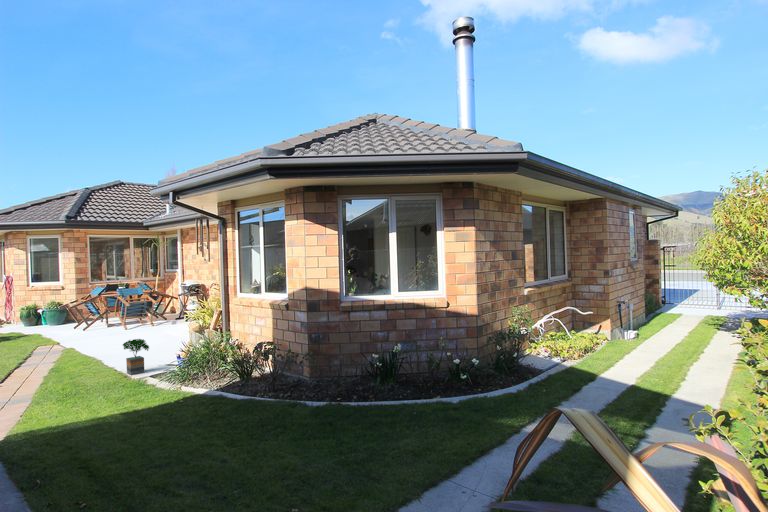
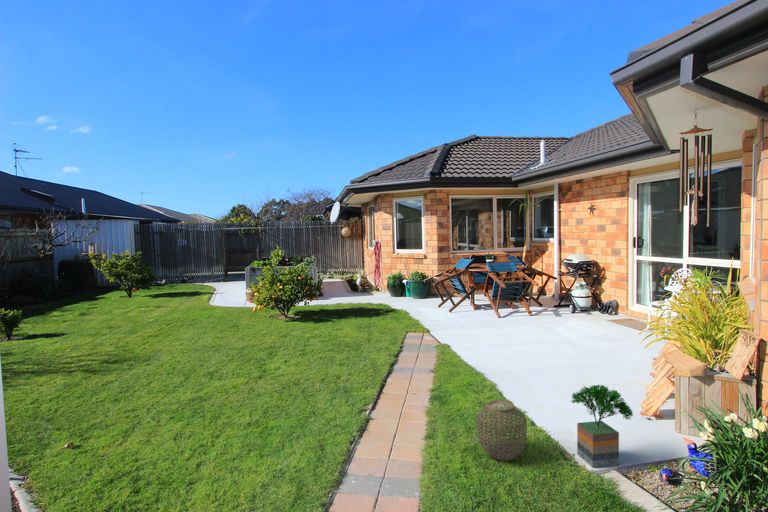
woven basket: none [69,354,98,382] -> present [476,400,527,461]

